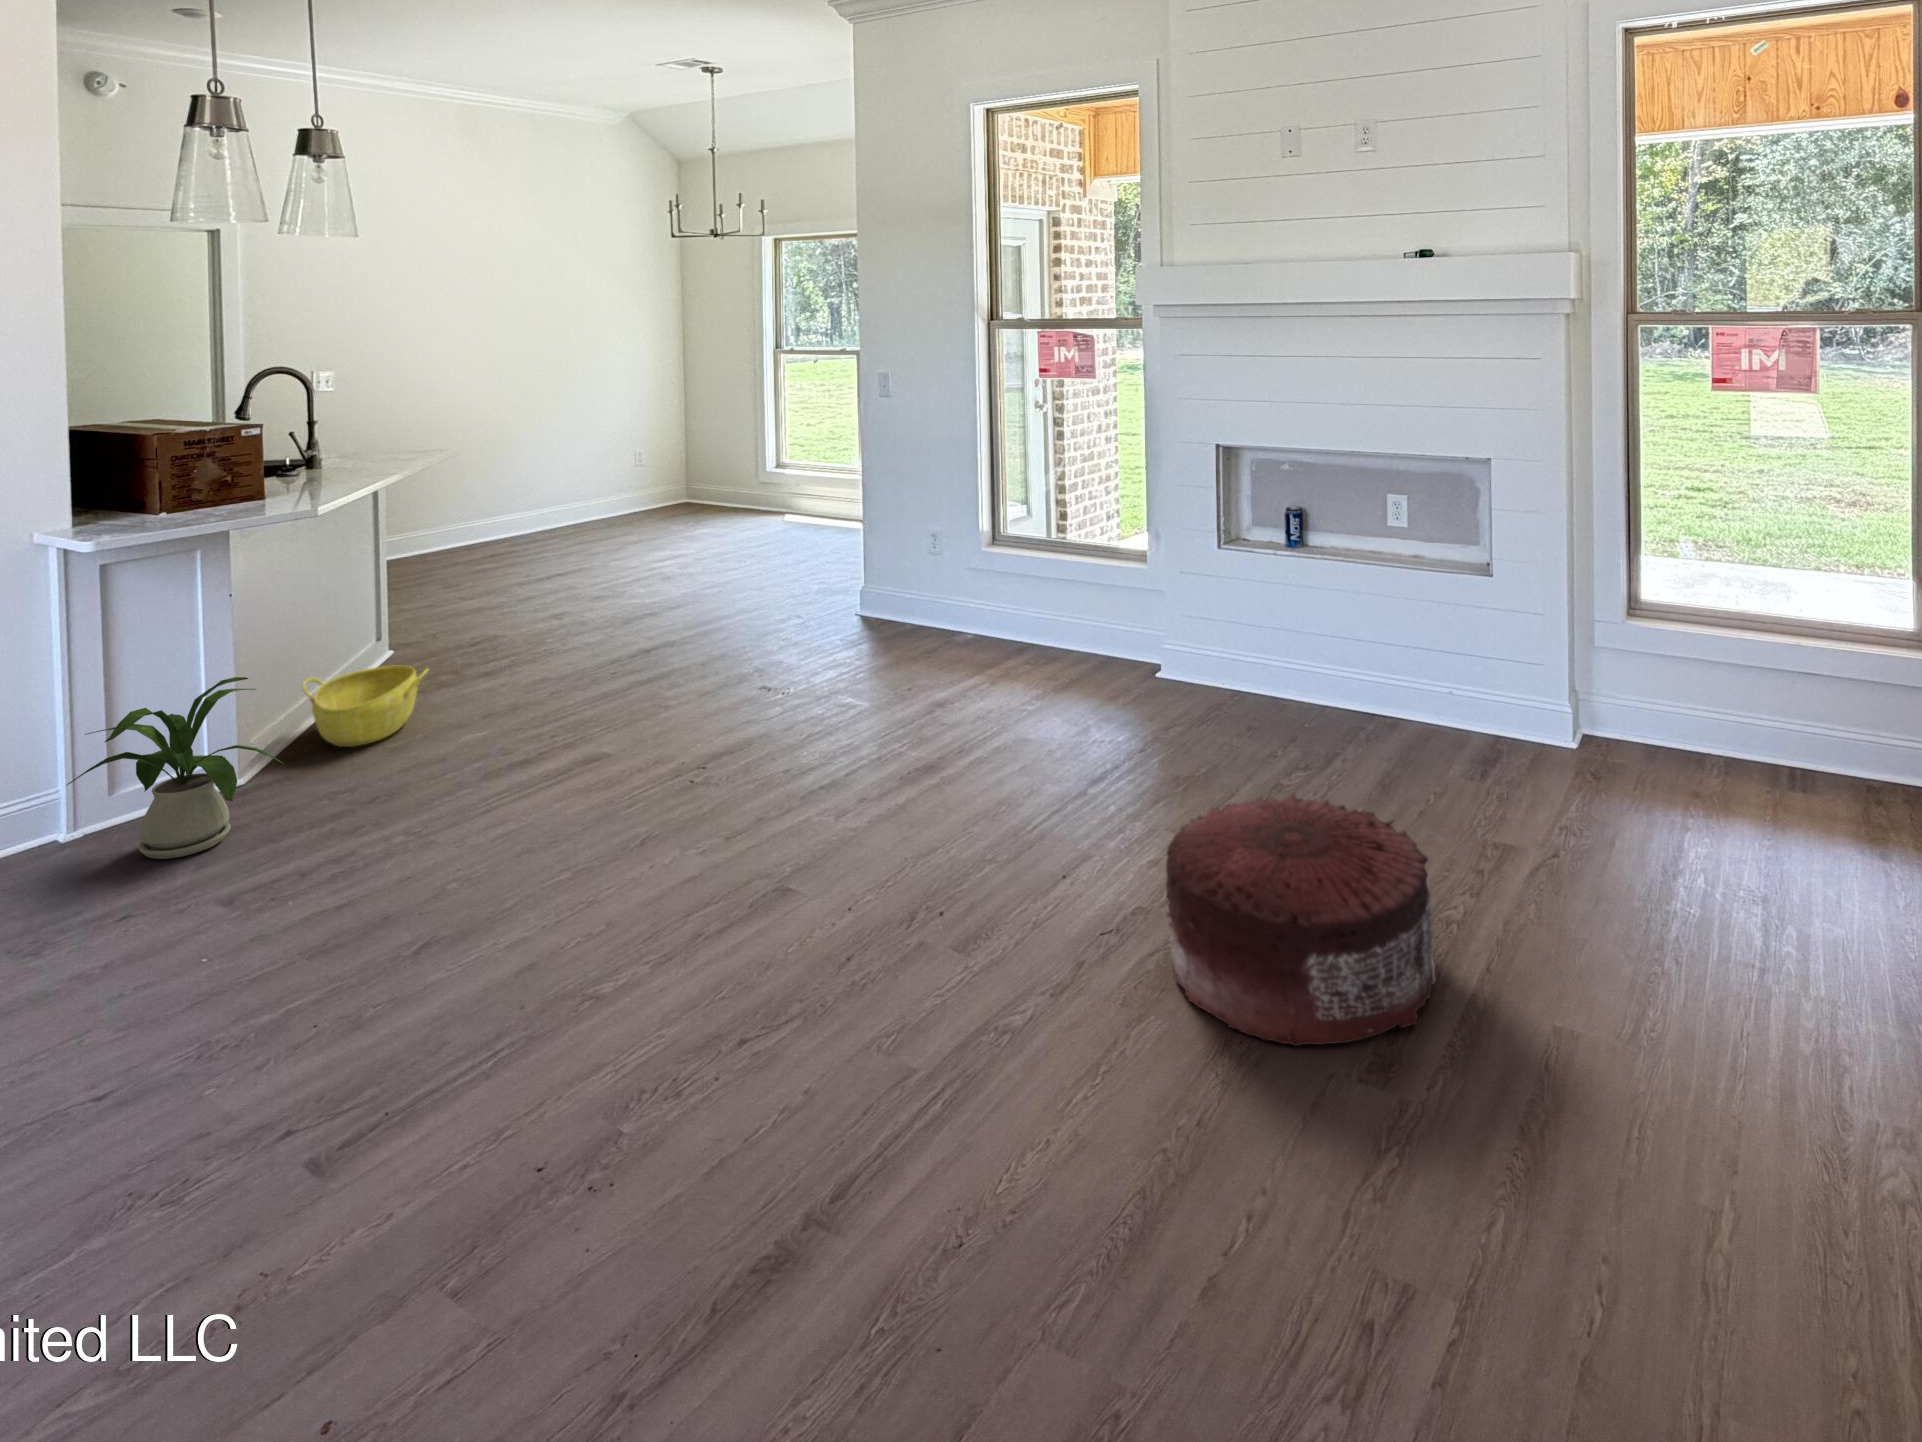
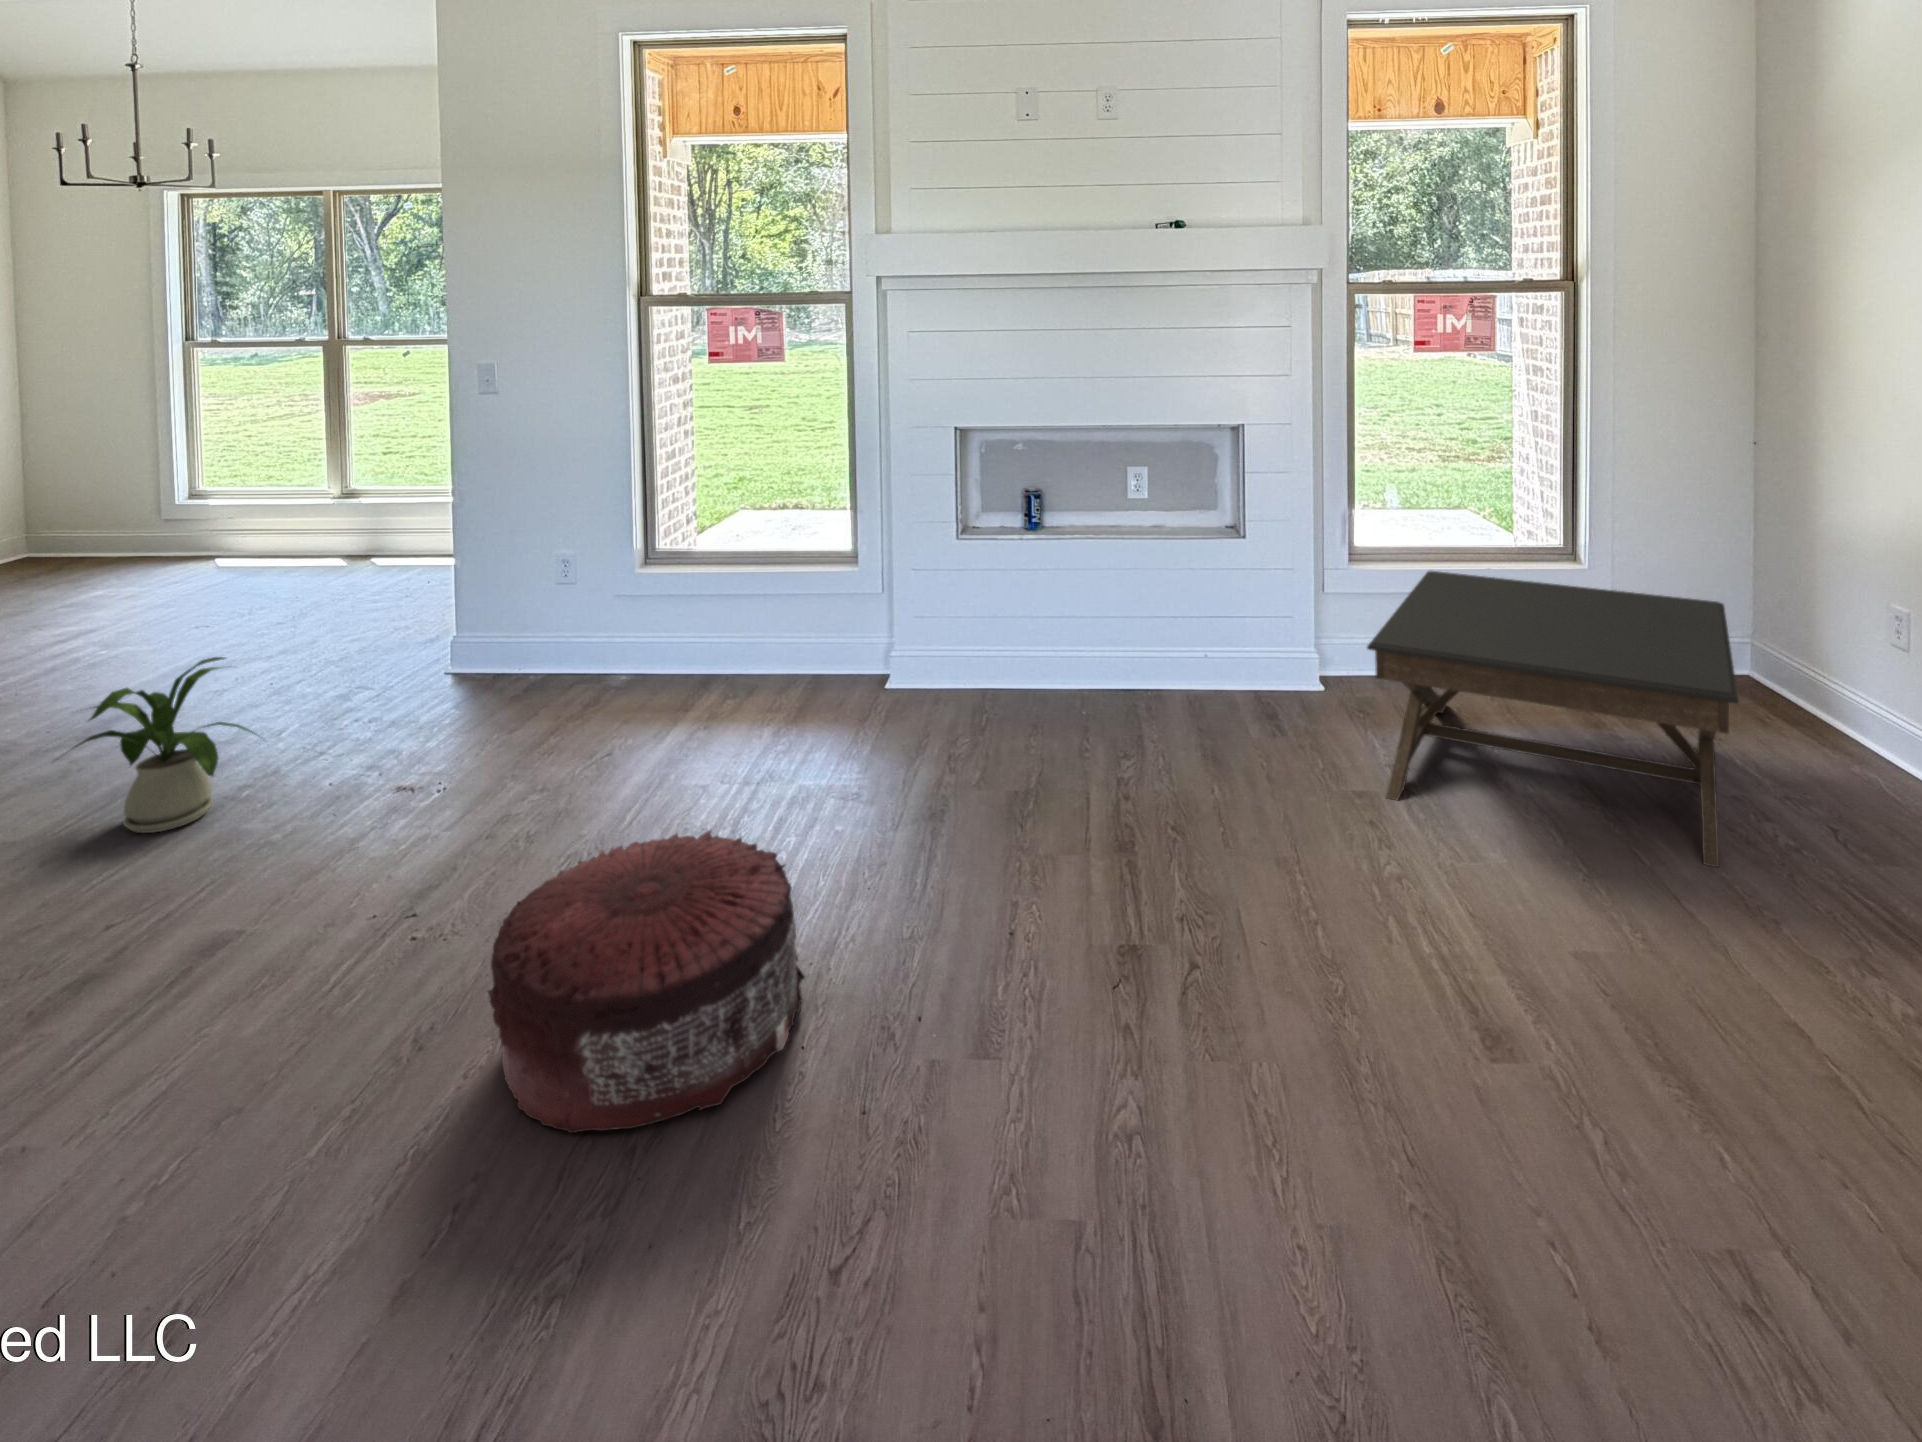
coffee table: none [1420,596,1800,897] -> present [1367,571,1739,867]
basket: present [302,666,428,747] -> none [286,639,409,719]
pouf: present [1166,794,1435,1046] -> present [488,830,805,1133]

